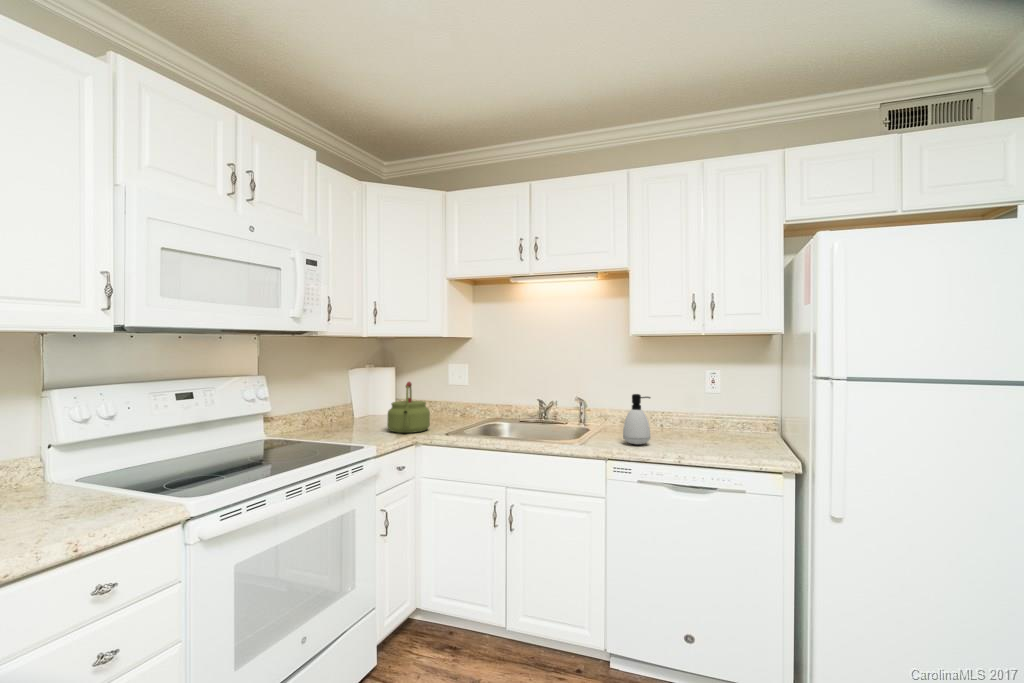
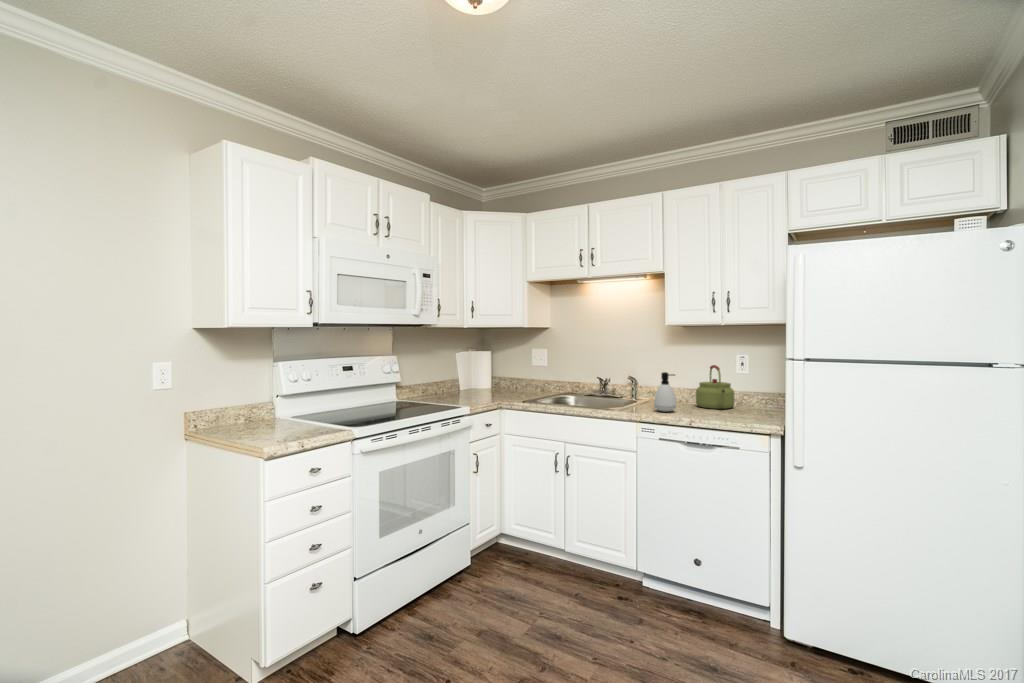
kettle: present [387,382,430,433] -> present [696,365,735,409]

